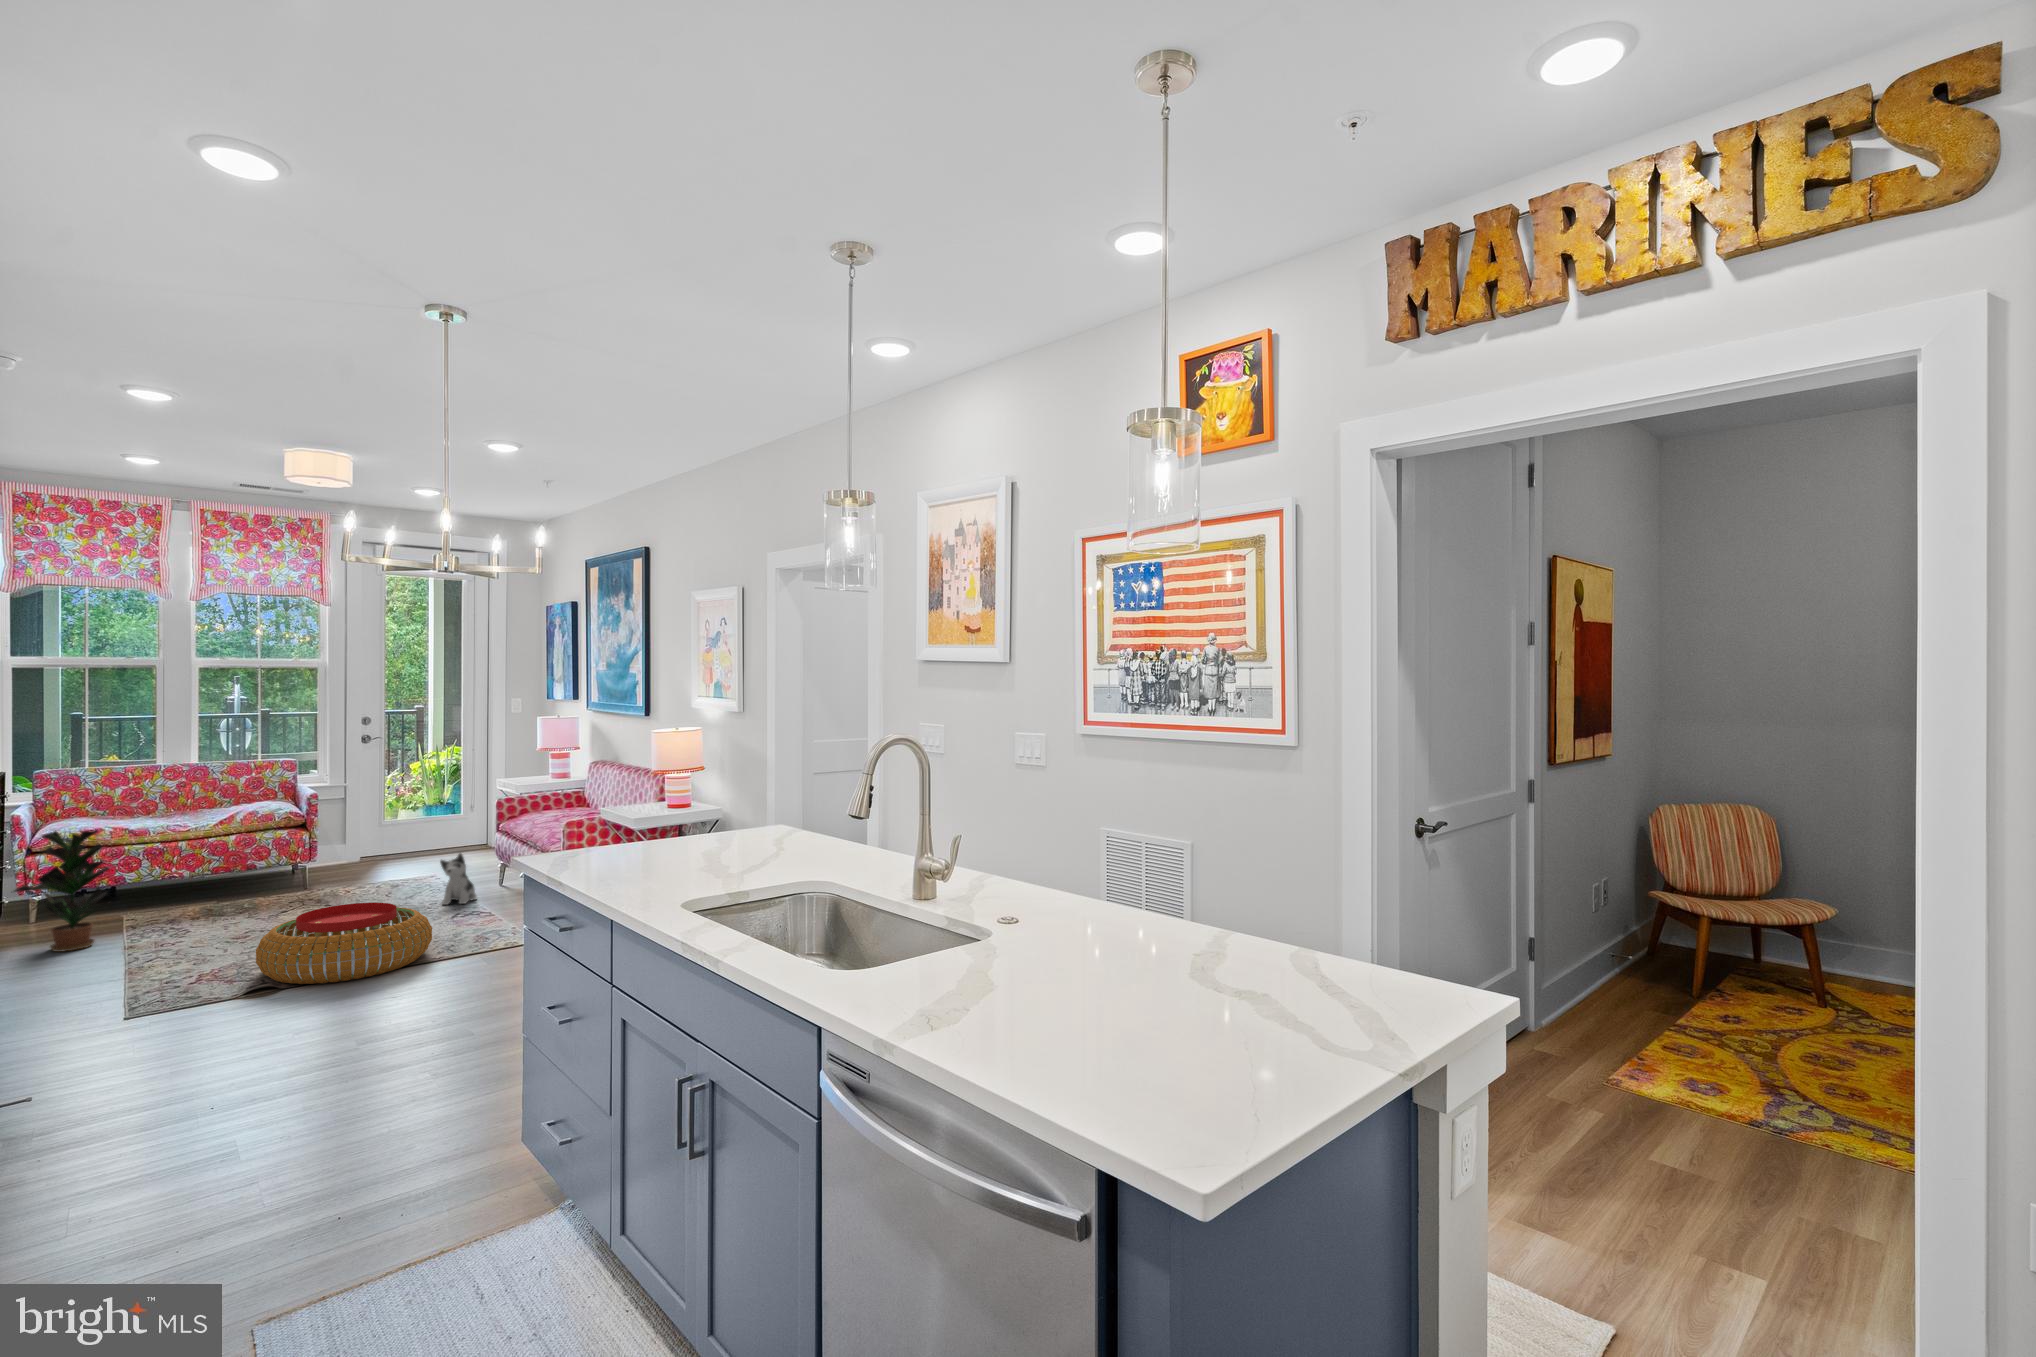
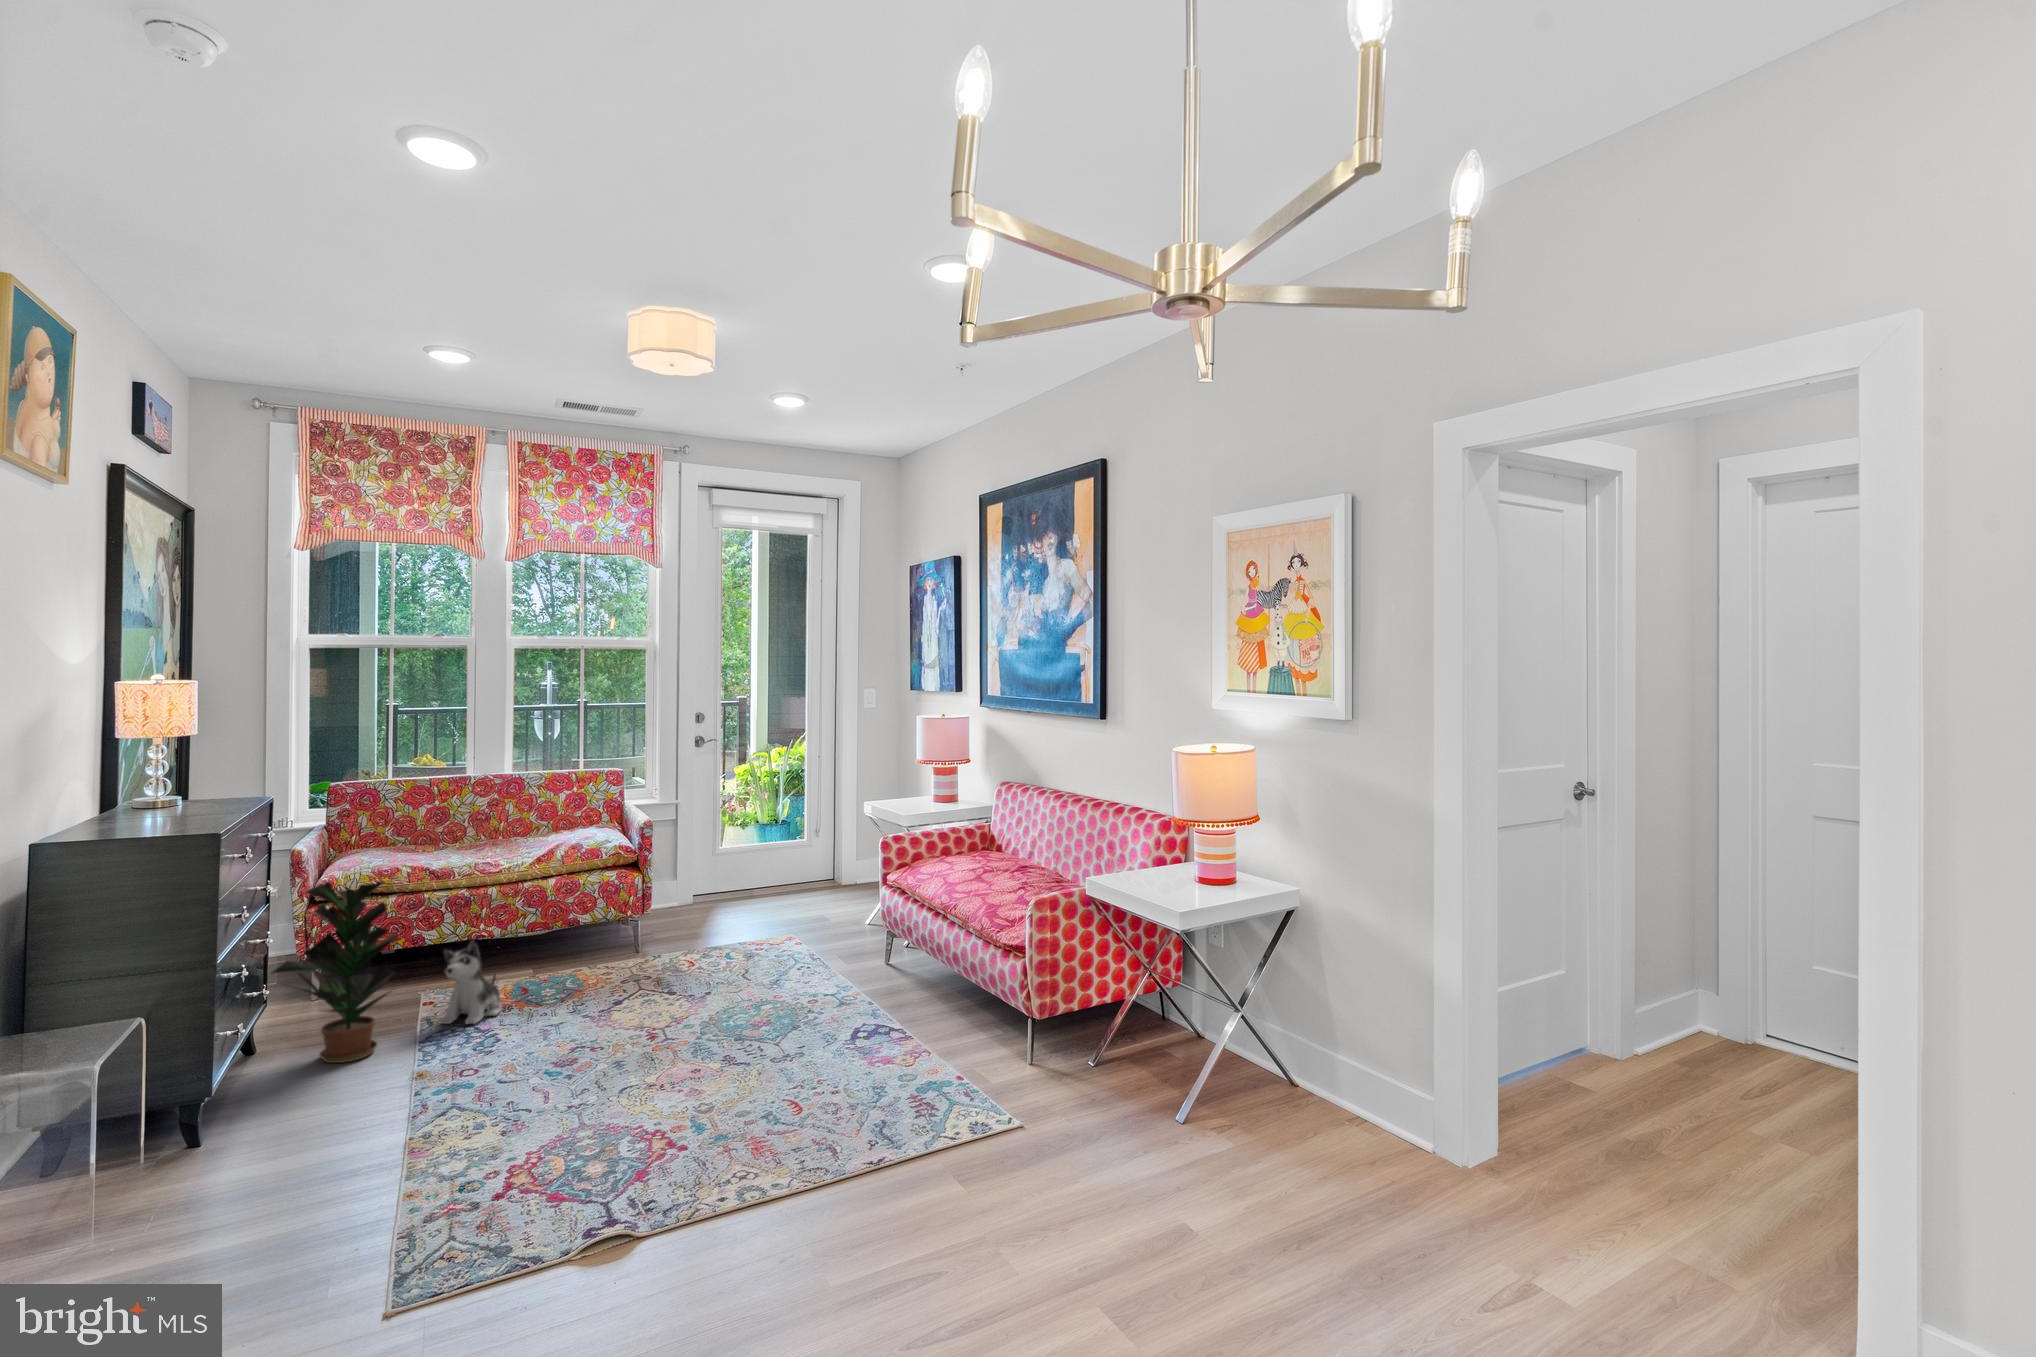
plush toy: present [440,853,477,905] -> present [441,940,502,1024]
pouf: present [256,903,432,984] -> none [588,1030,849,1199]

